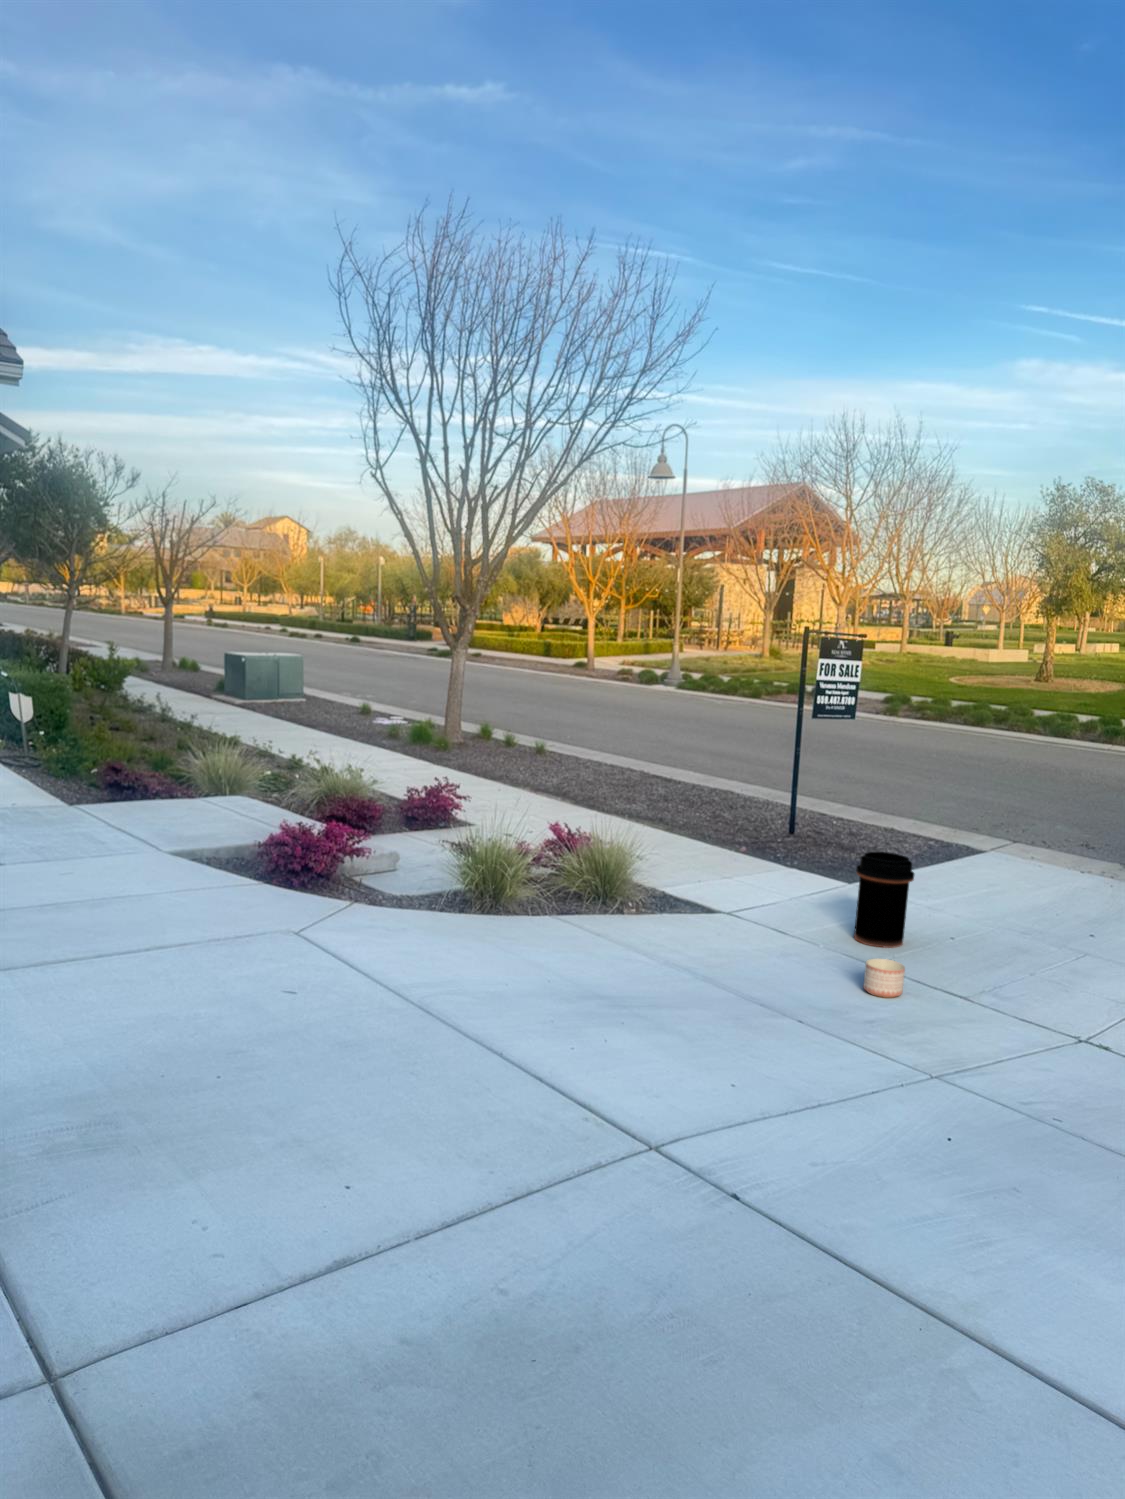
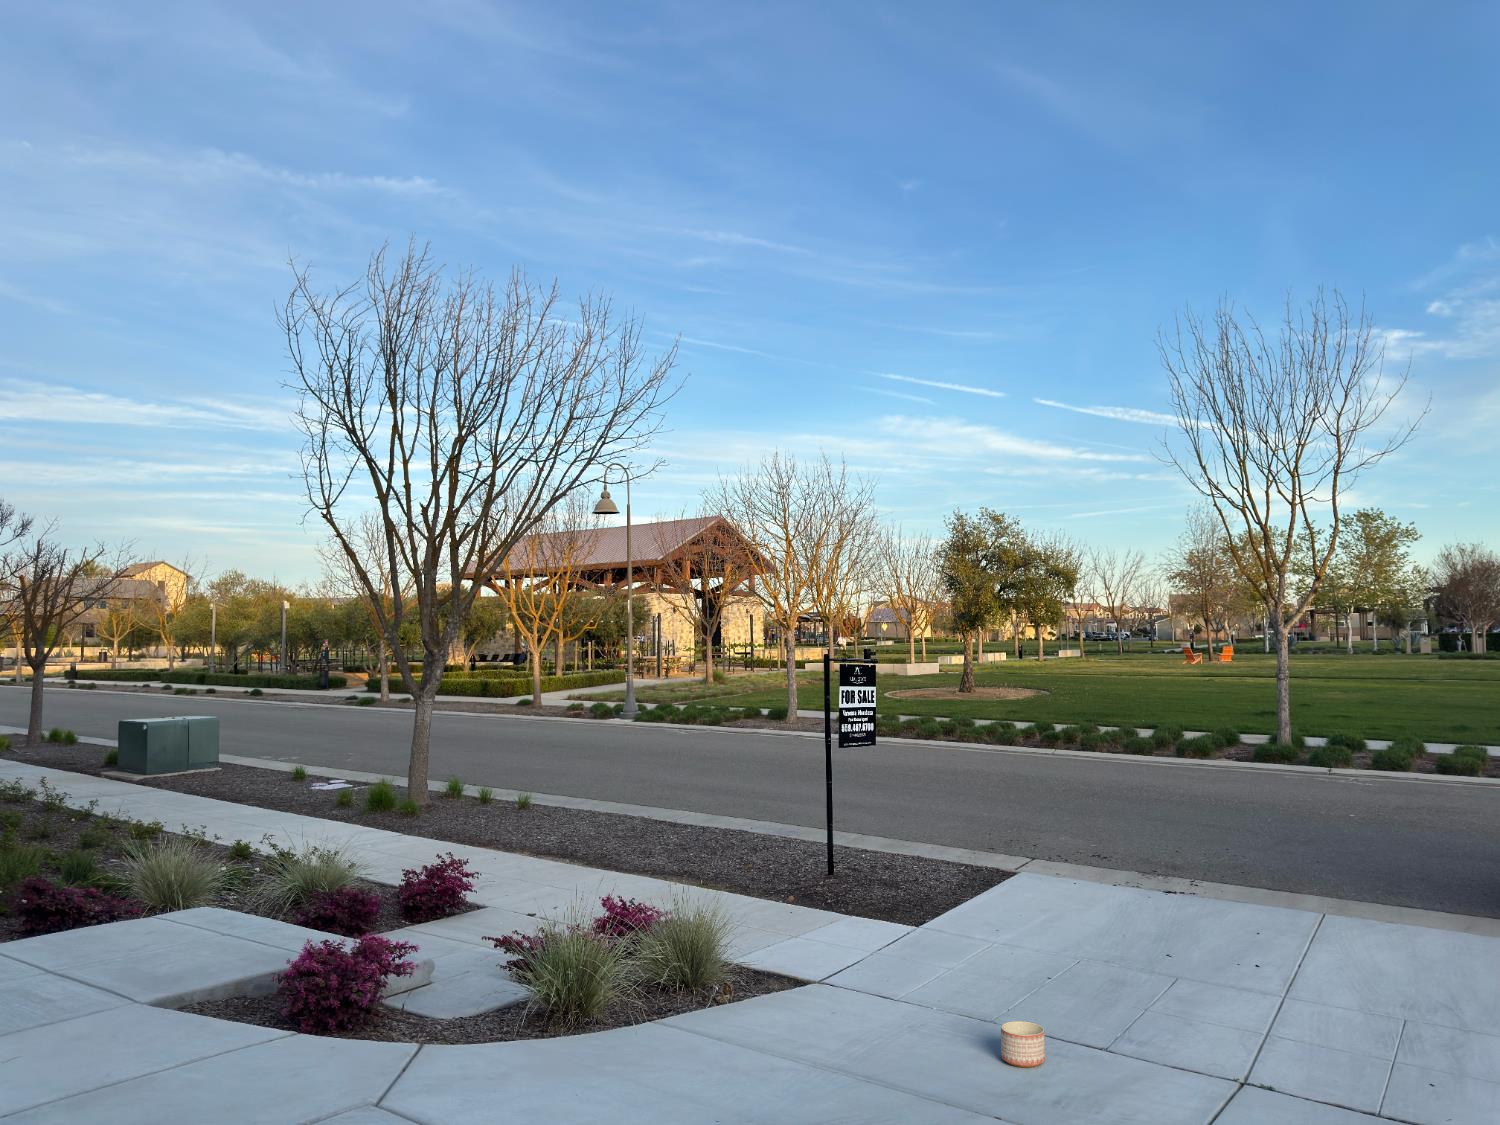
trash can: present [854,852,914,948] -> none [950,894,1012,1002]

